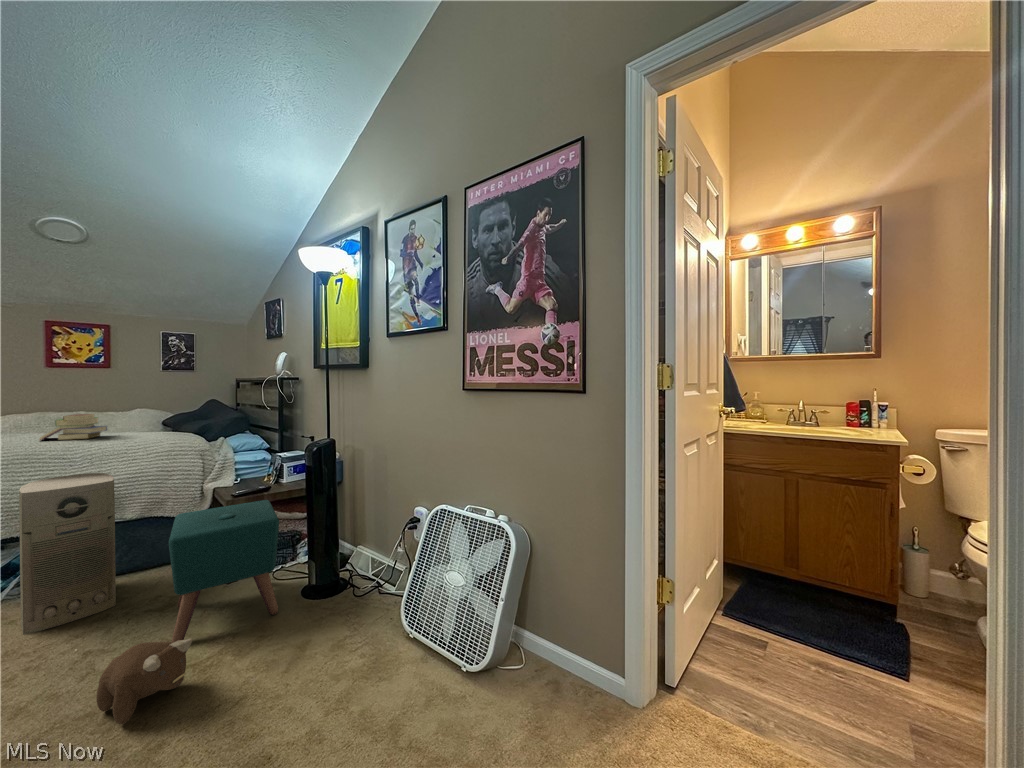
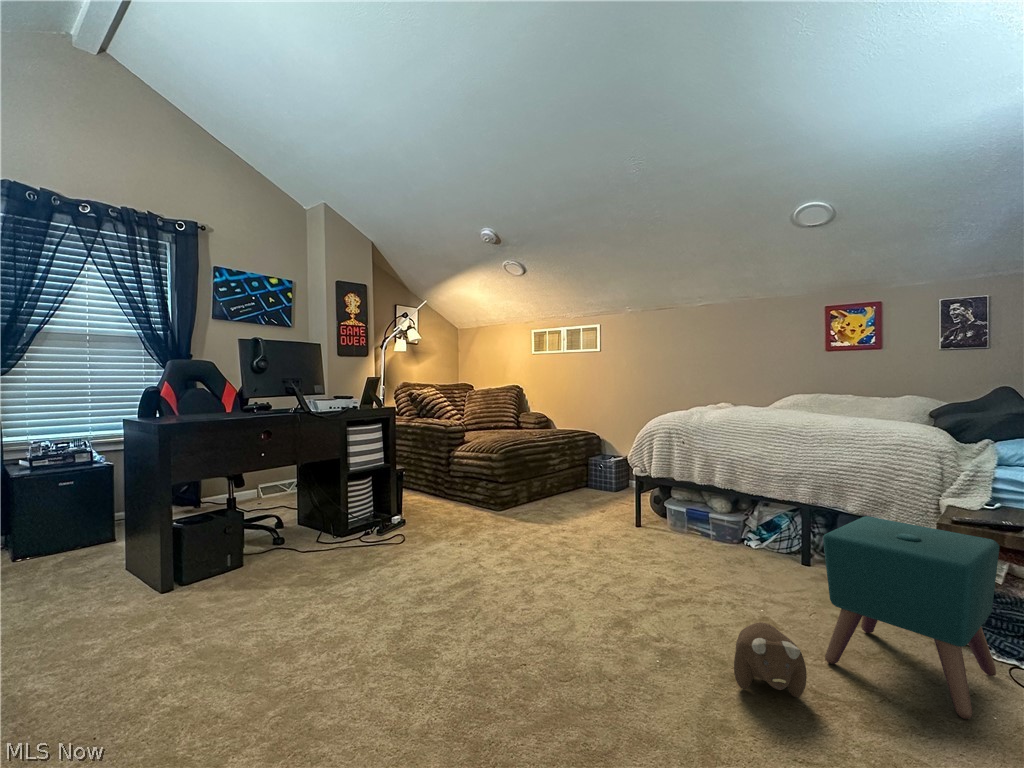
book: present [39,414,107,440] -> none [788,394,841,418]
air purifier: present [19,473,116,634] -> none [753,450,828,595]

